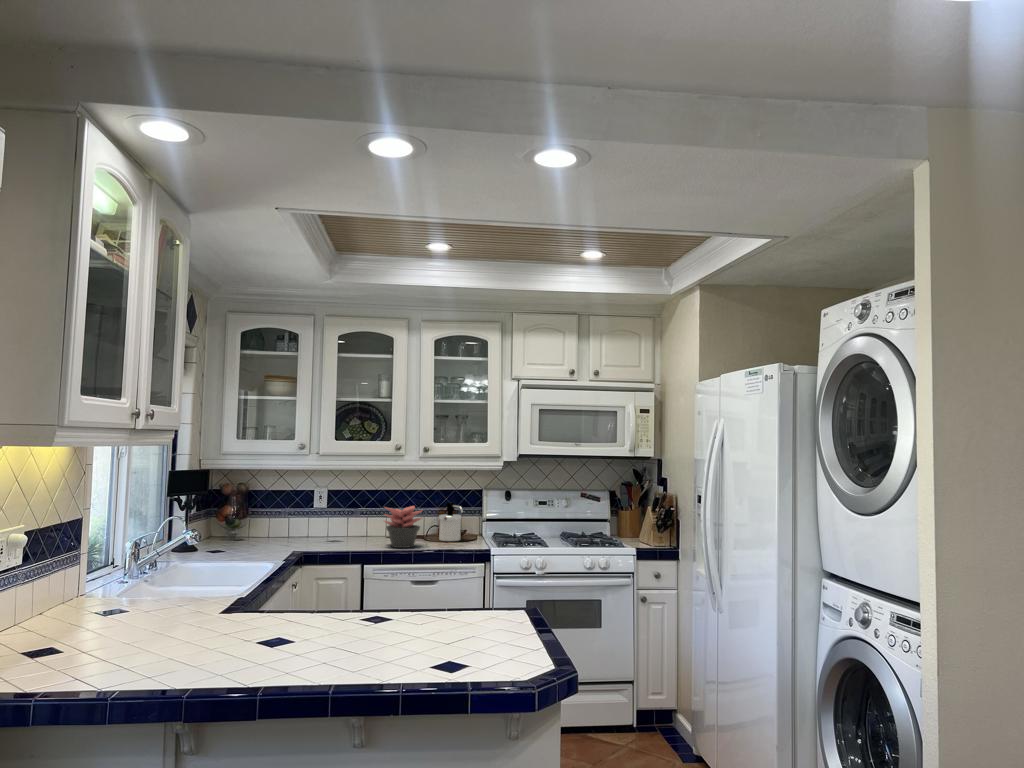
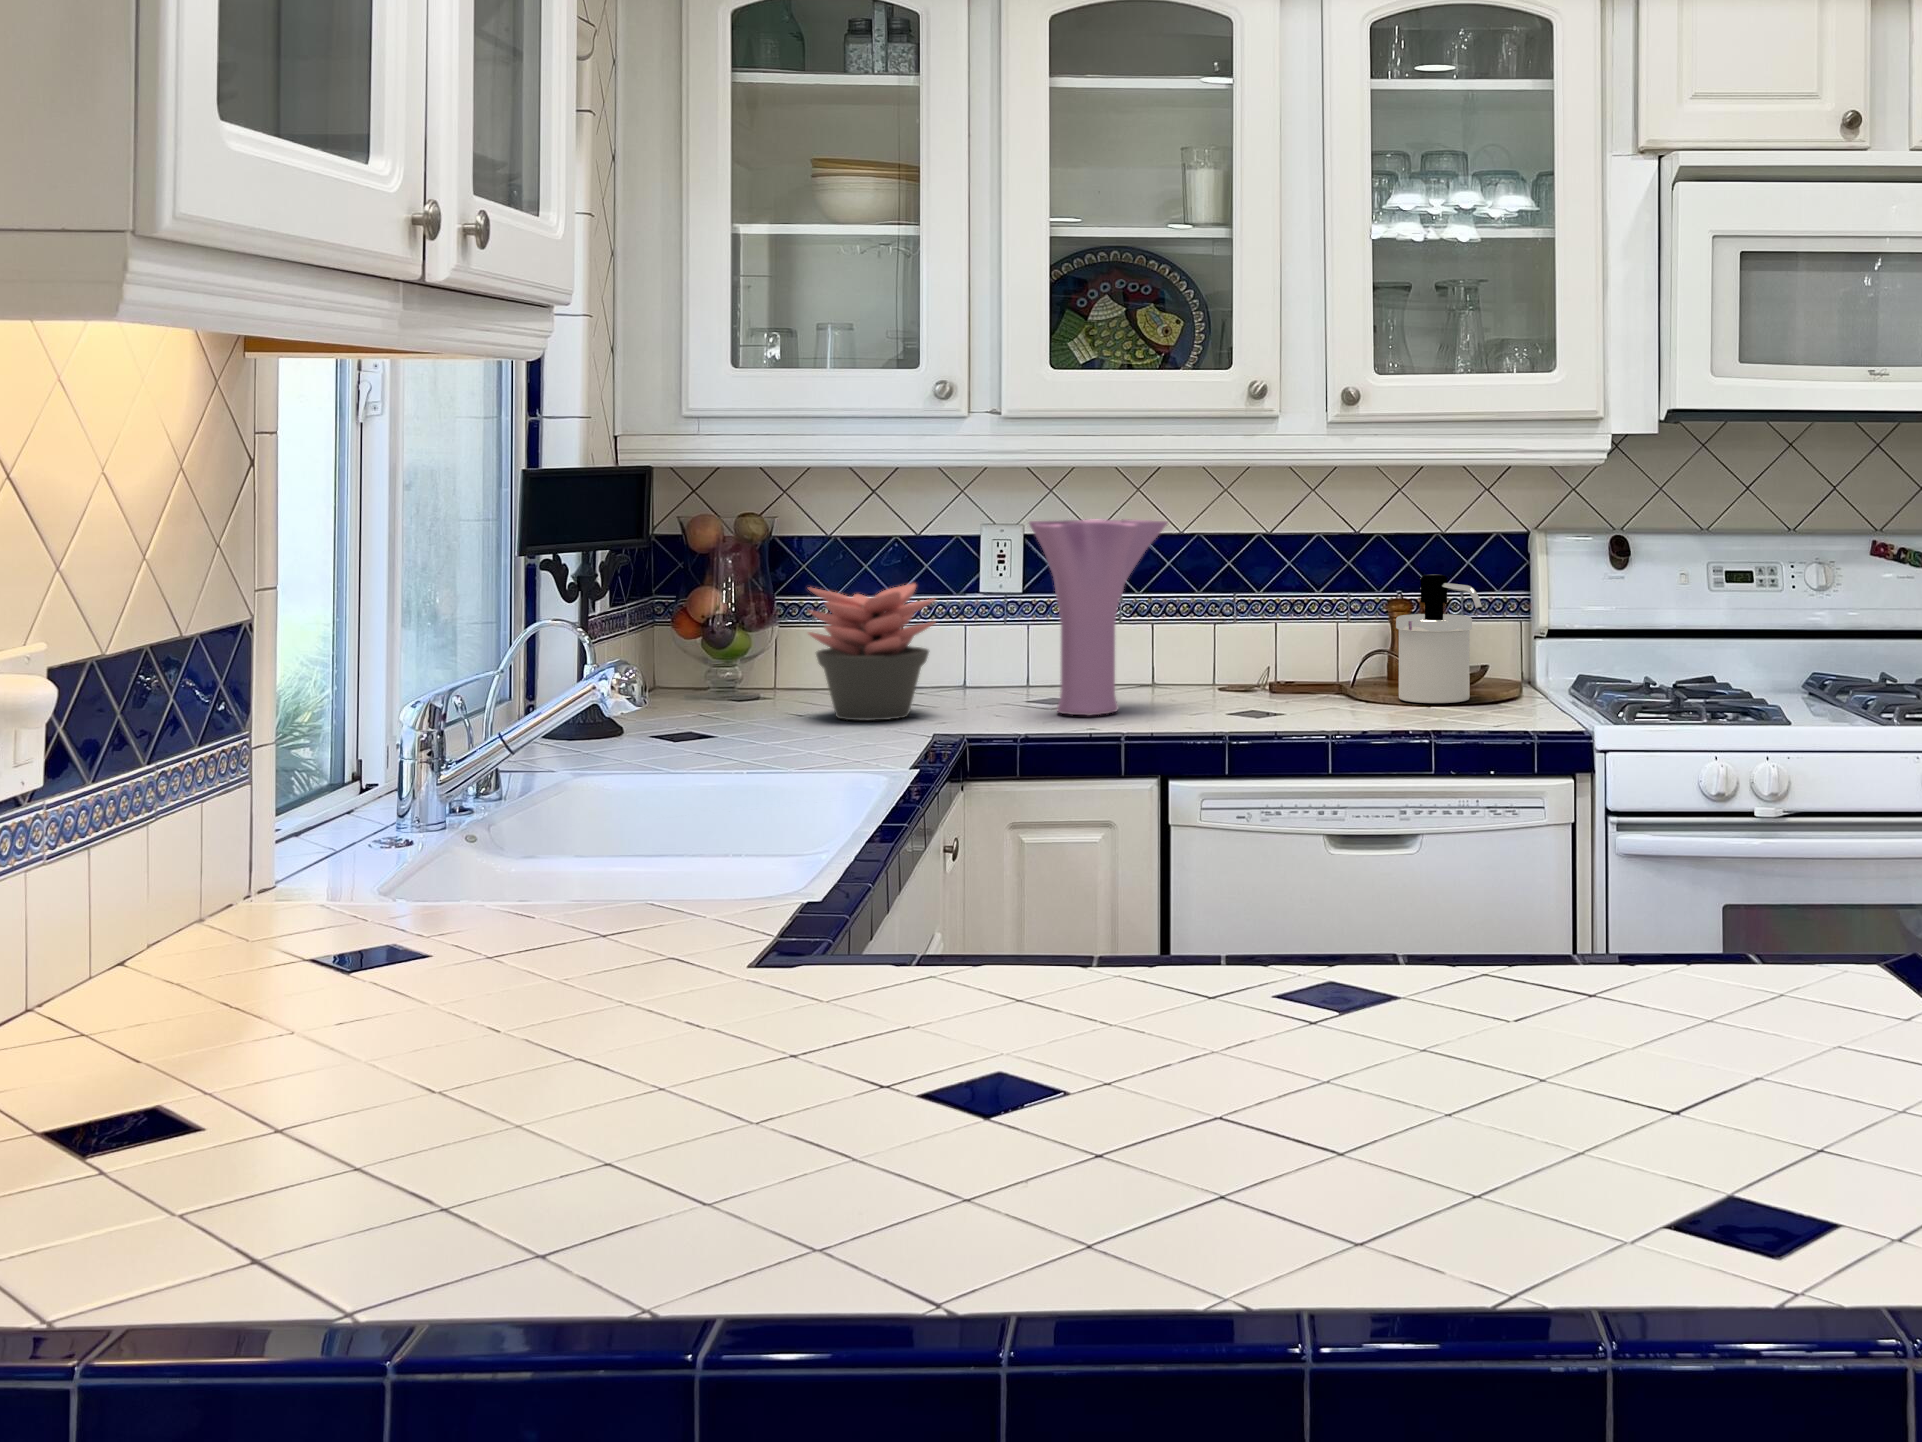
vase: none [328,486,371,545] -> present [1029,519,1168,715]
succulent plant: present [384,506,422,548] -> present [808,584,935,721]

